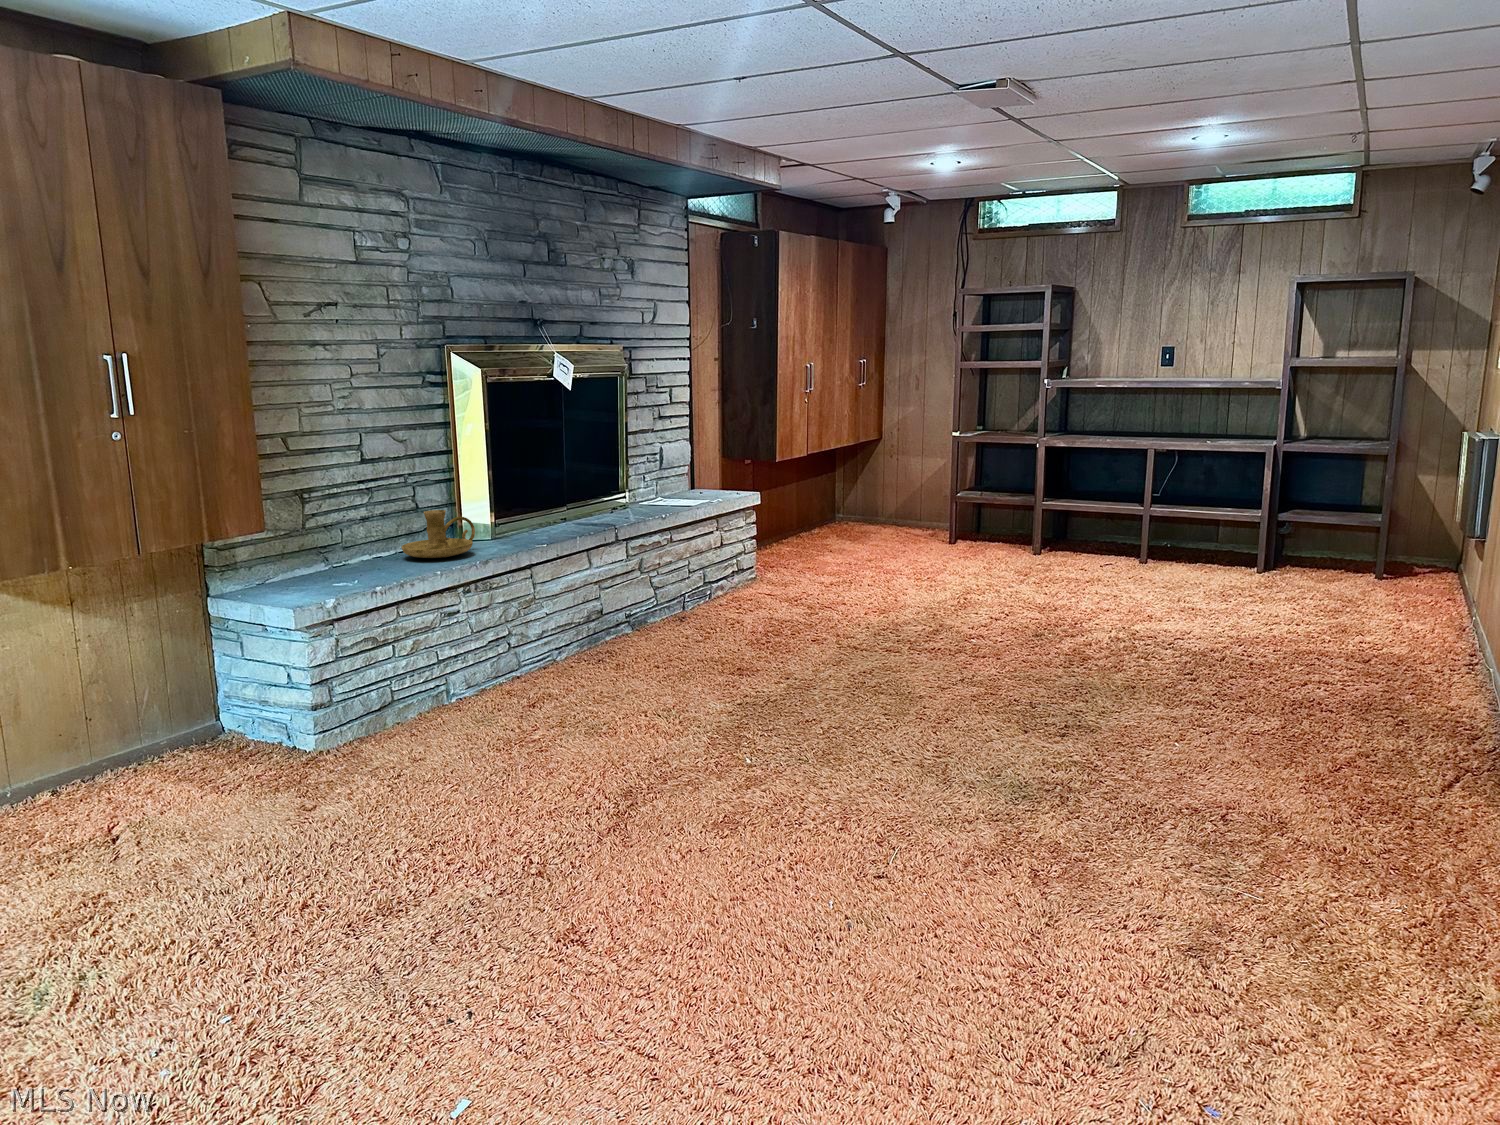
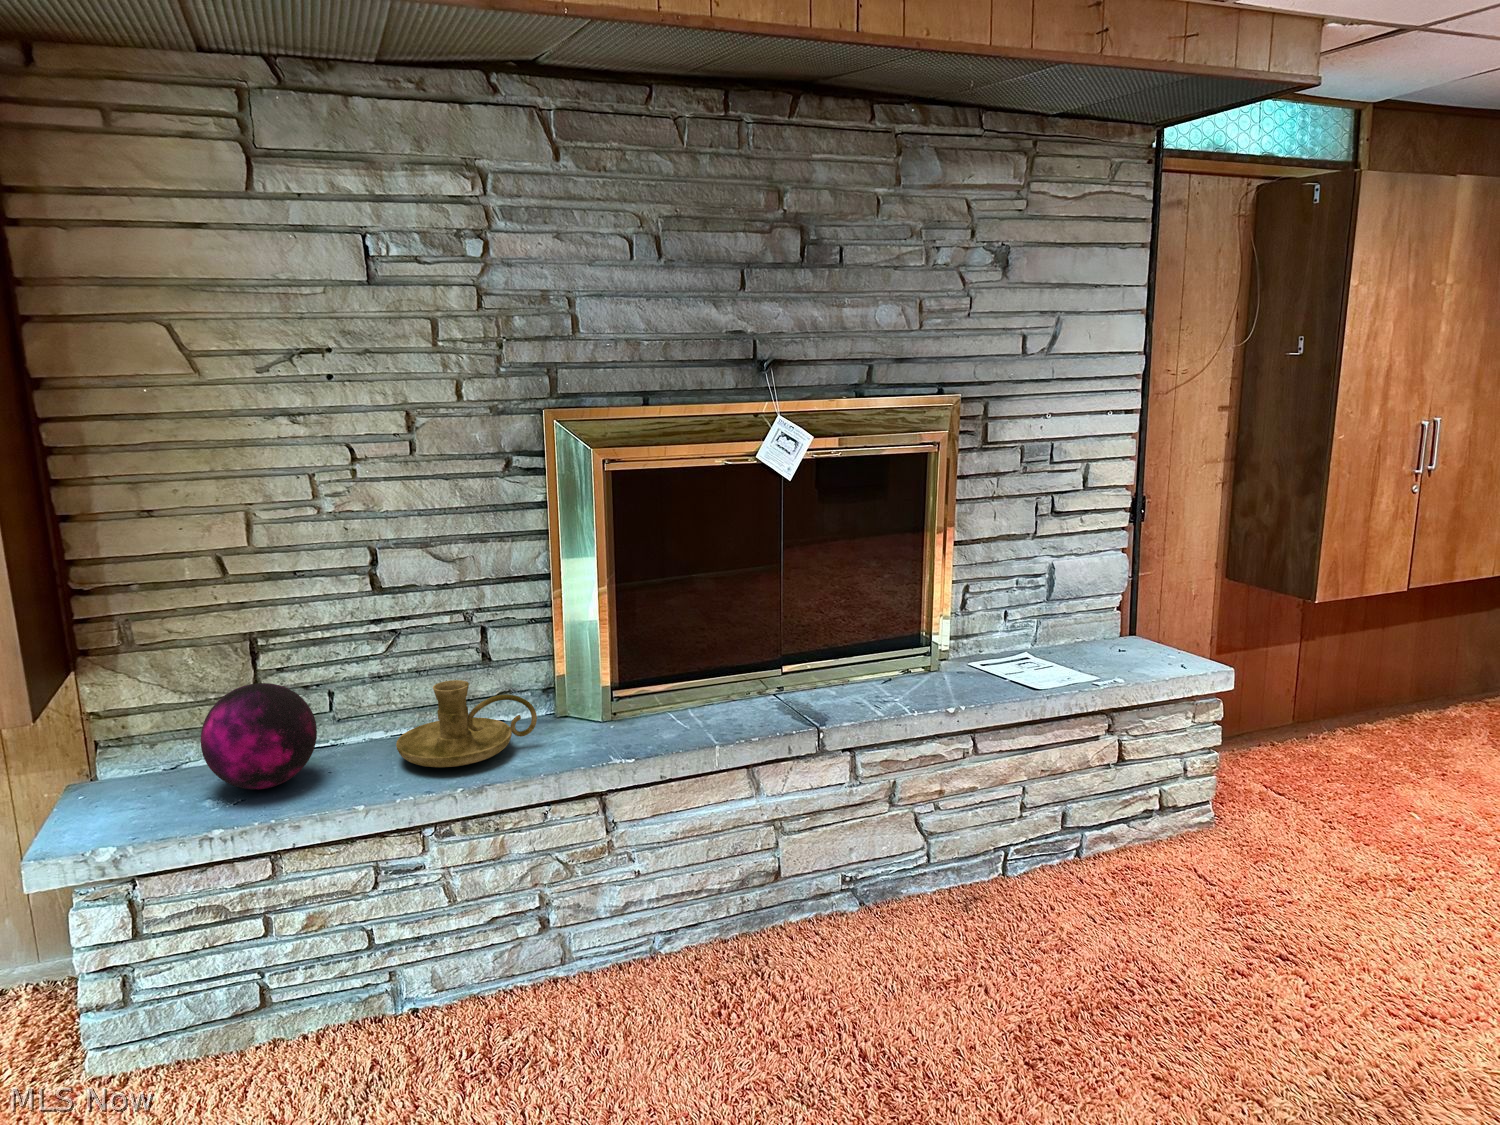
decorative orb: none [317,511,387,576] -> present [201,683,317,790]

